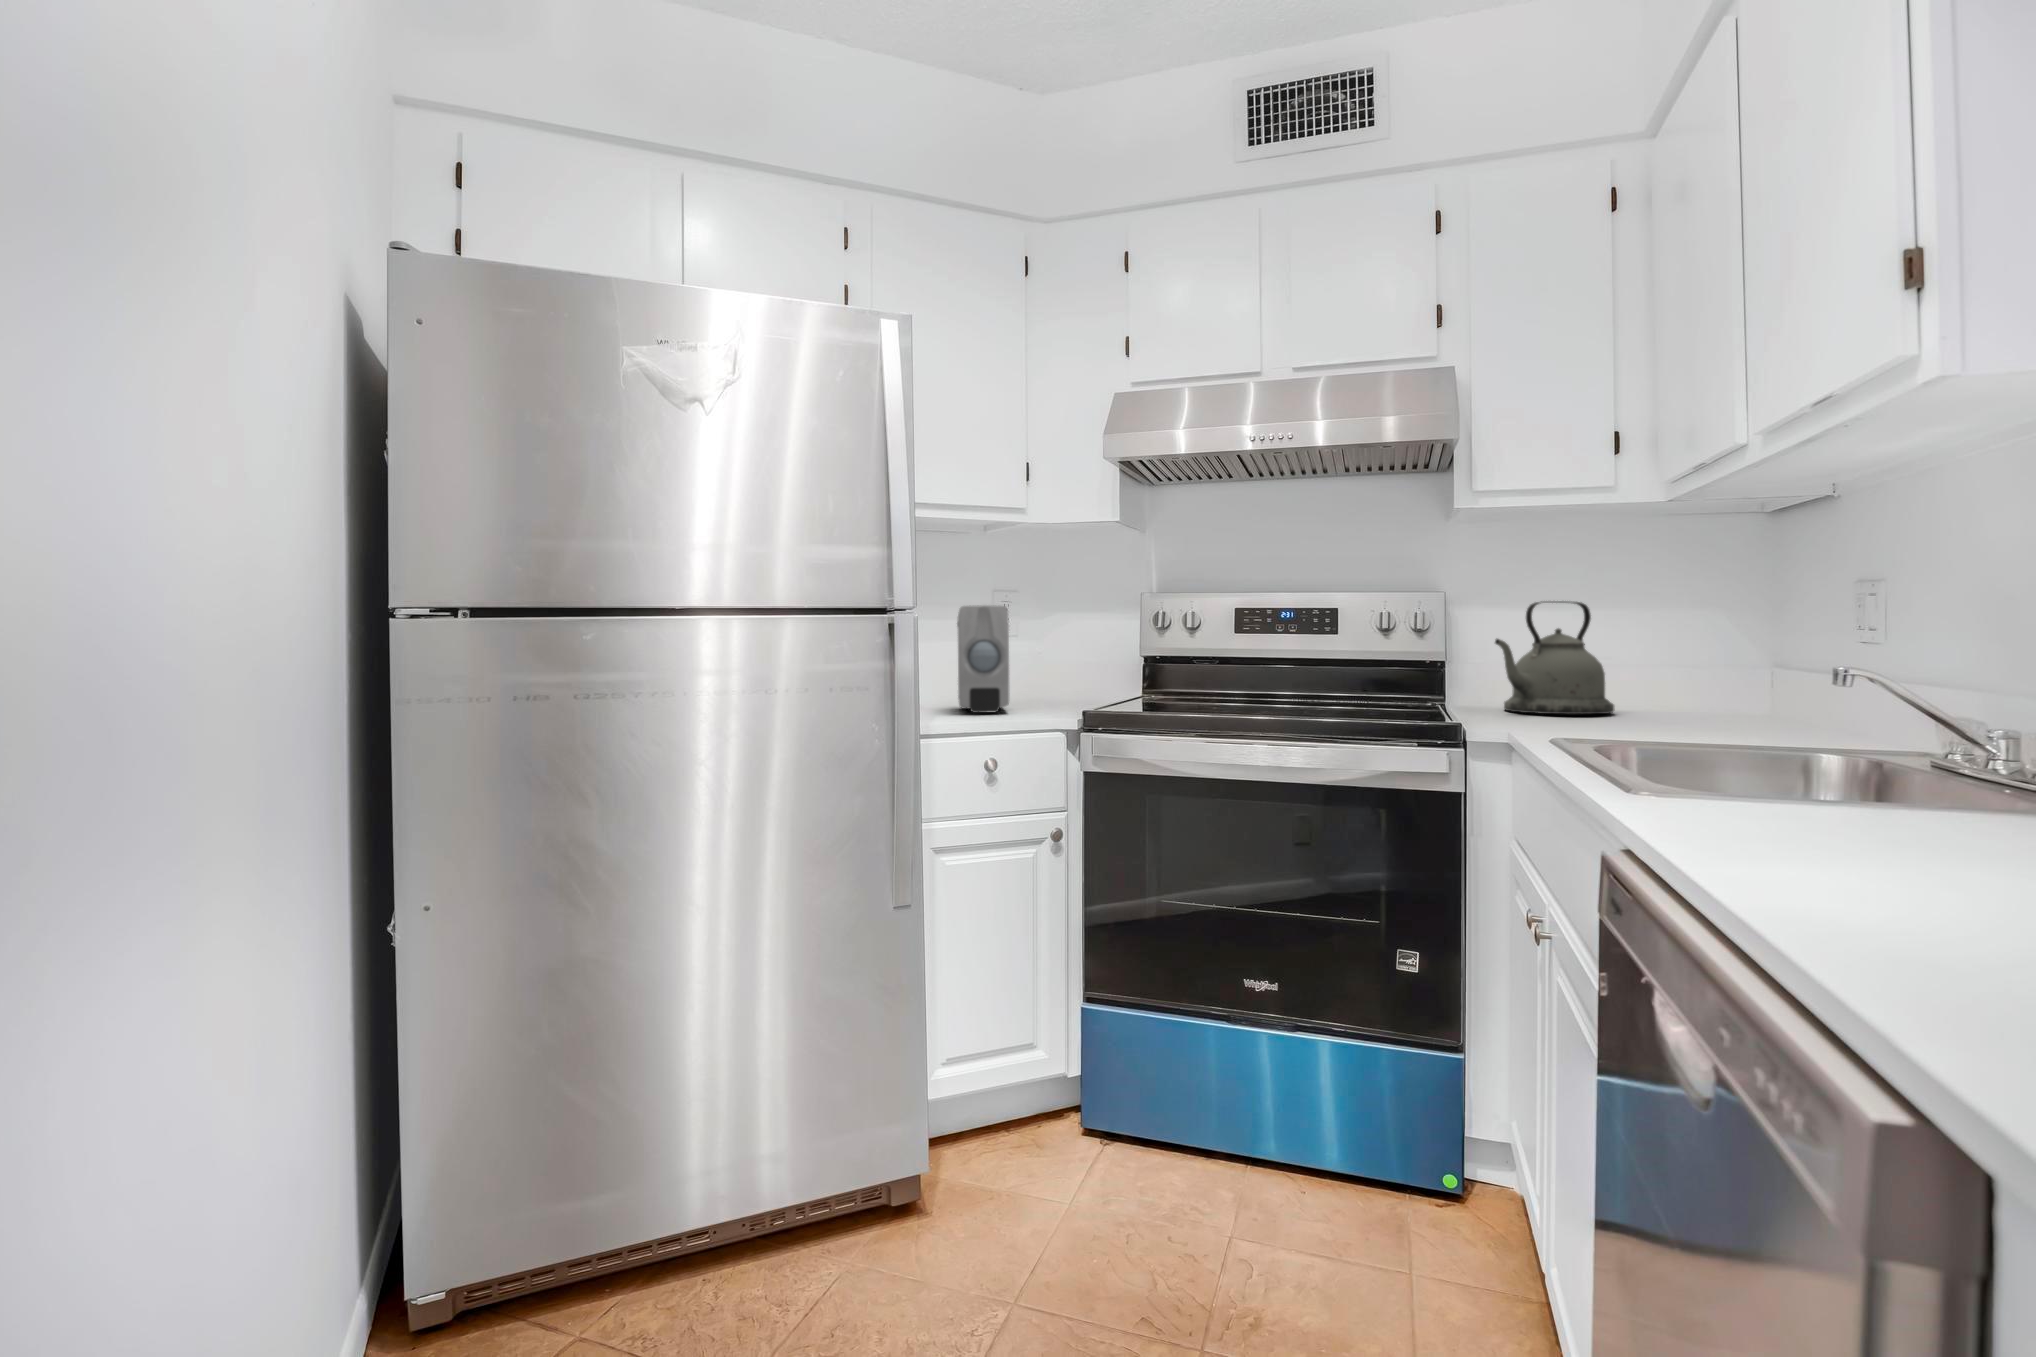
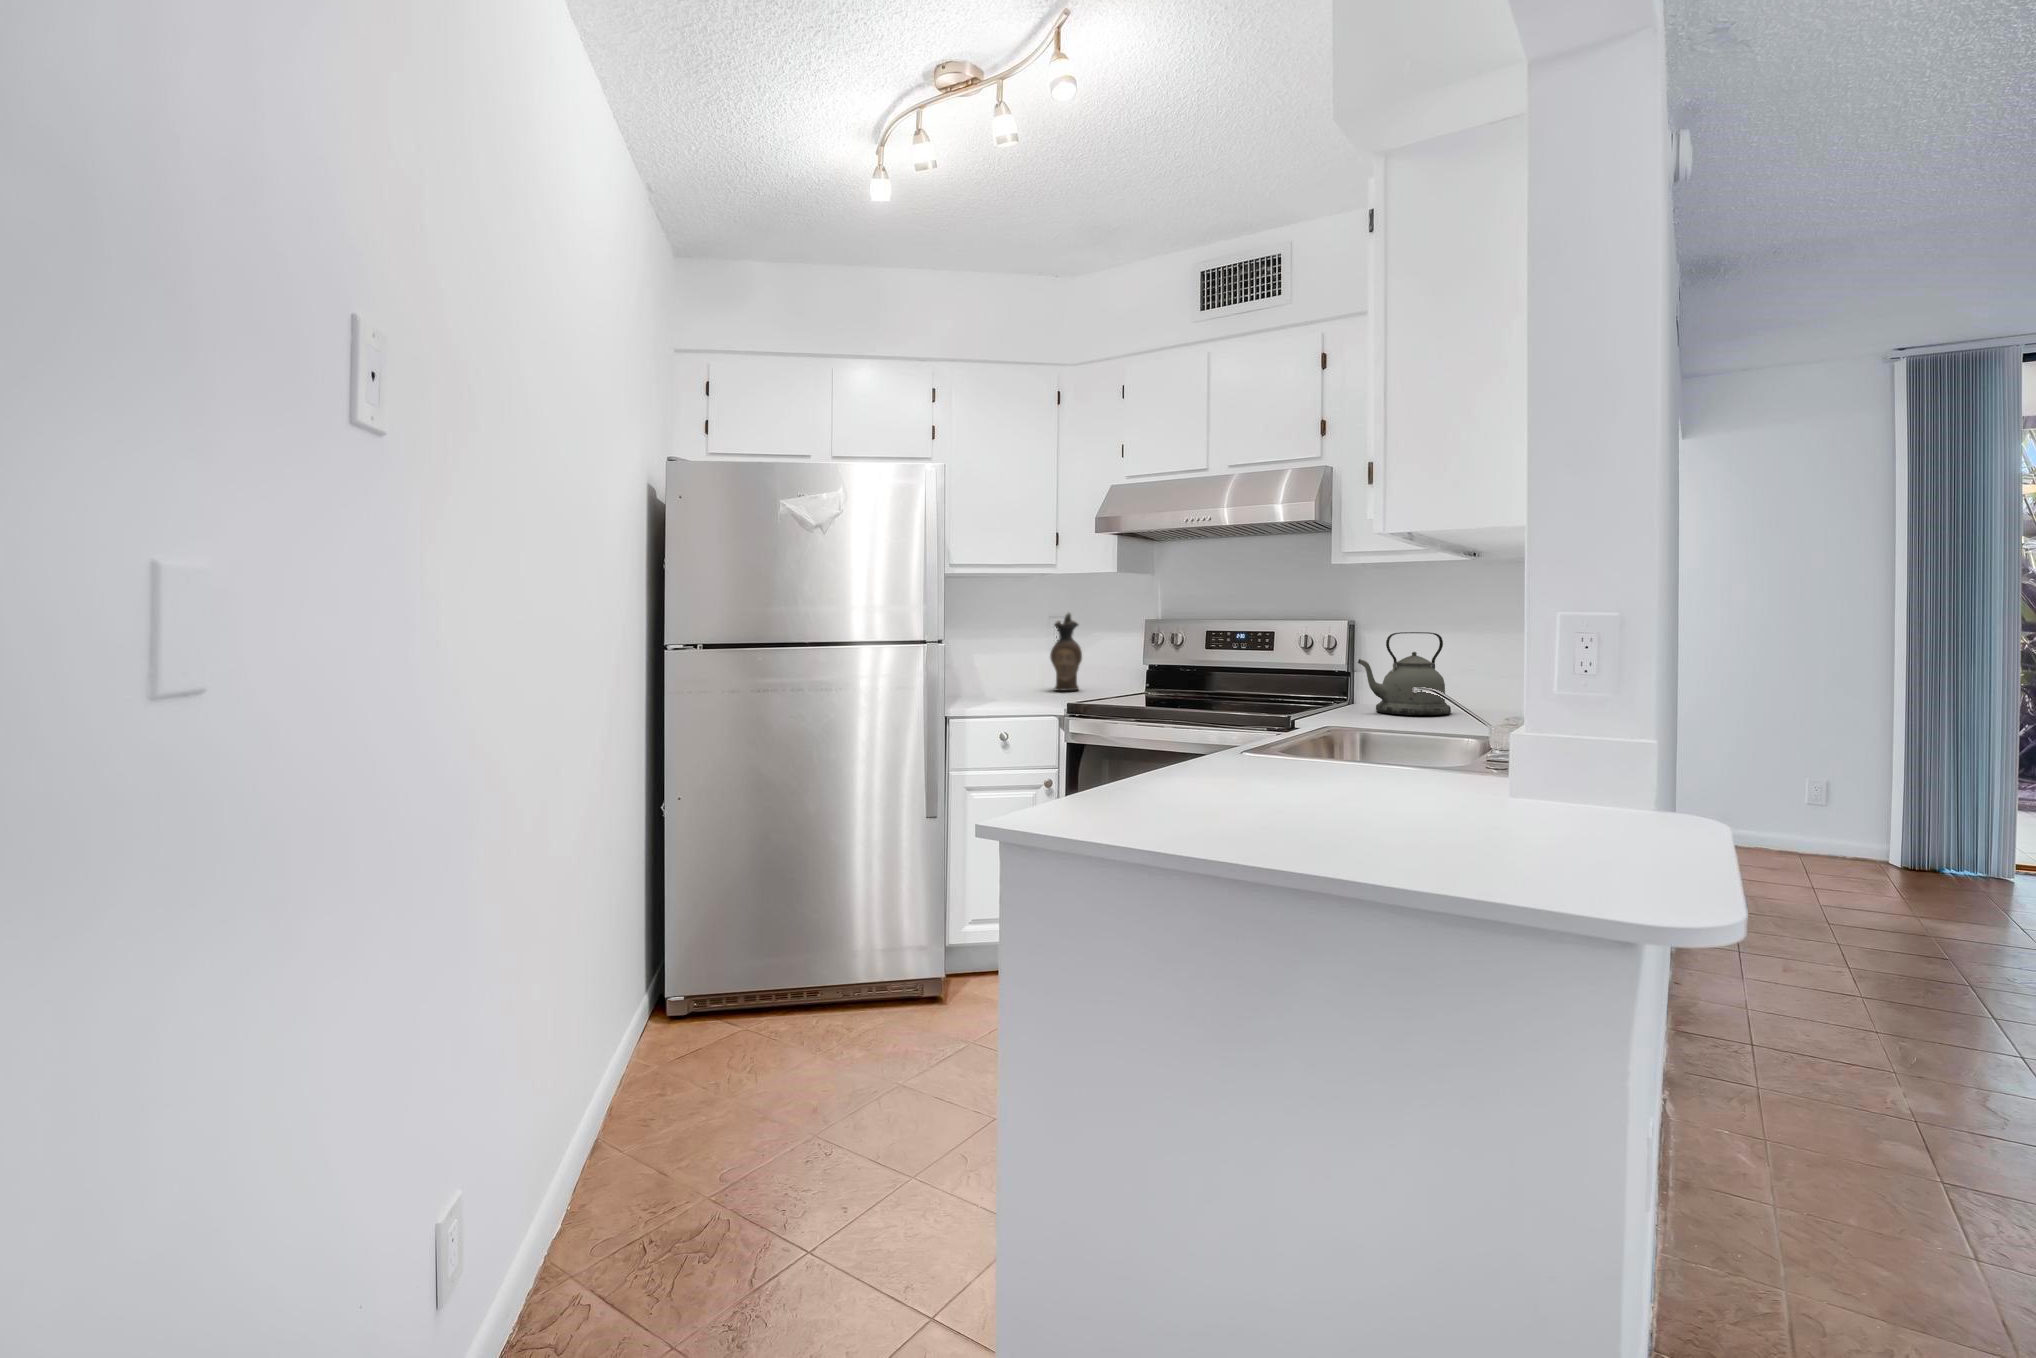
ceramic pitcher: none [1007,589,1053,698] -> present [1050,612,1082,691]
soap dispenser: present [957,605,1009,713] -> none [997,630,1036,701]

